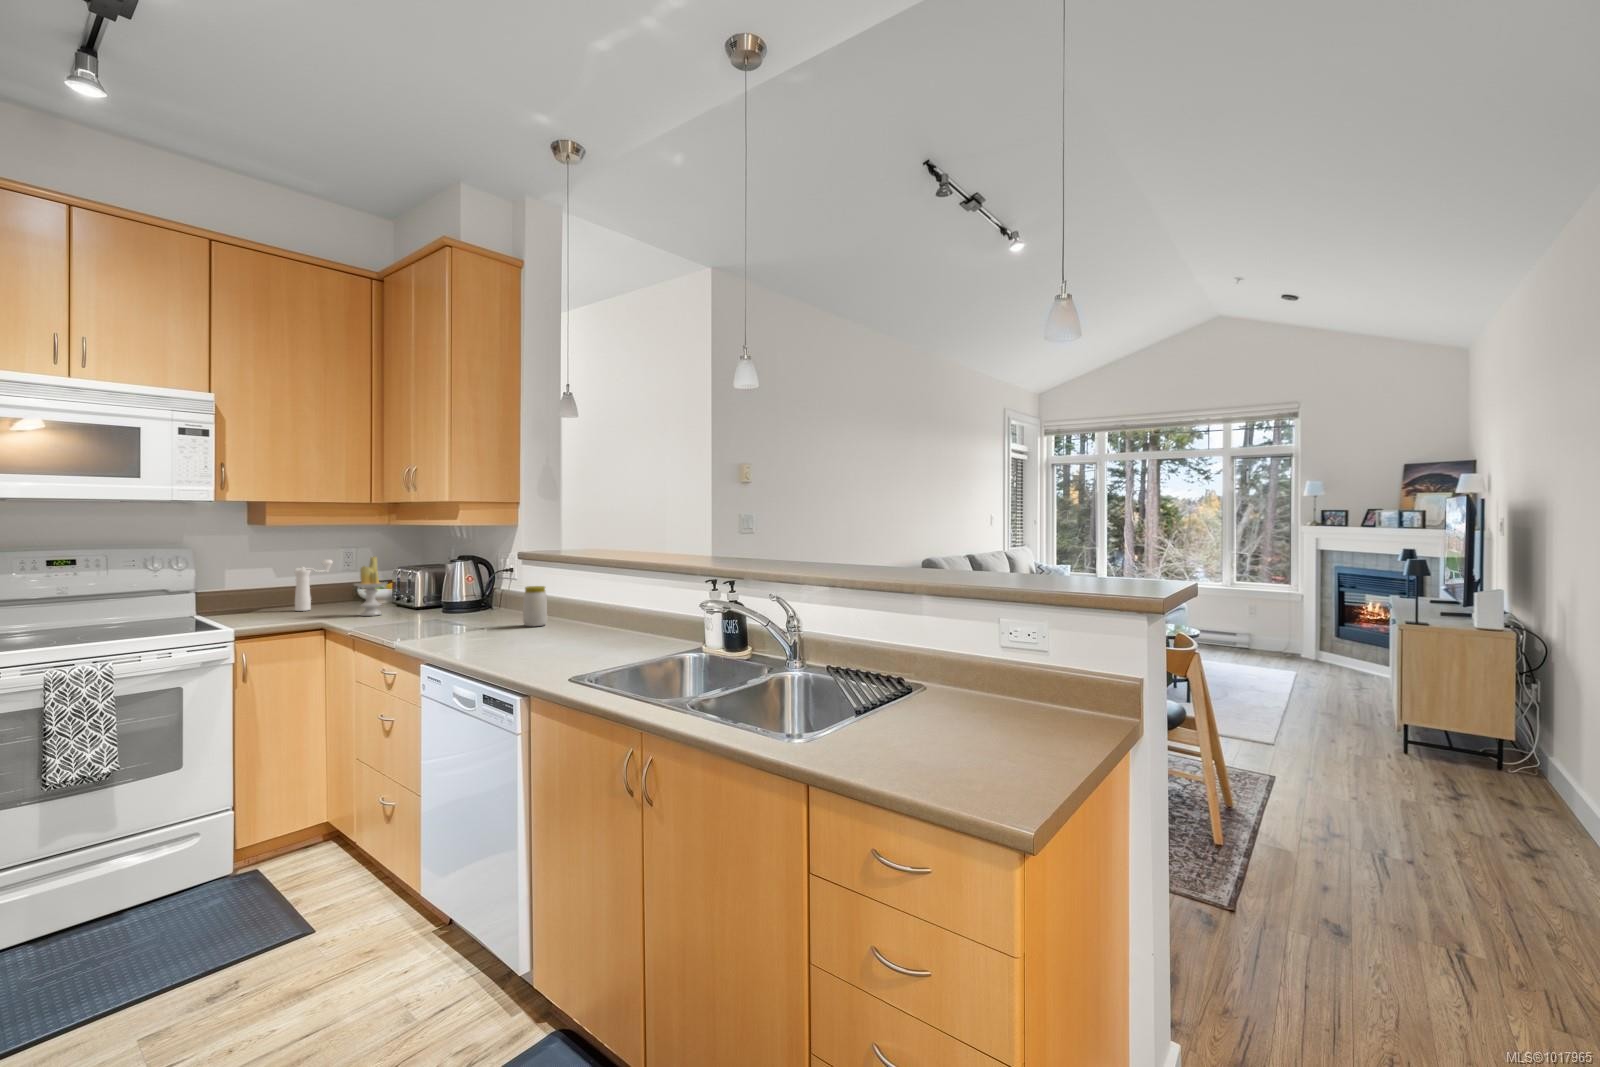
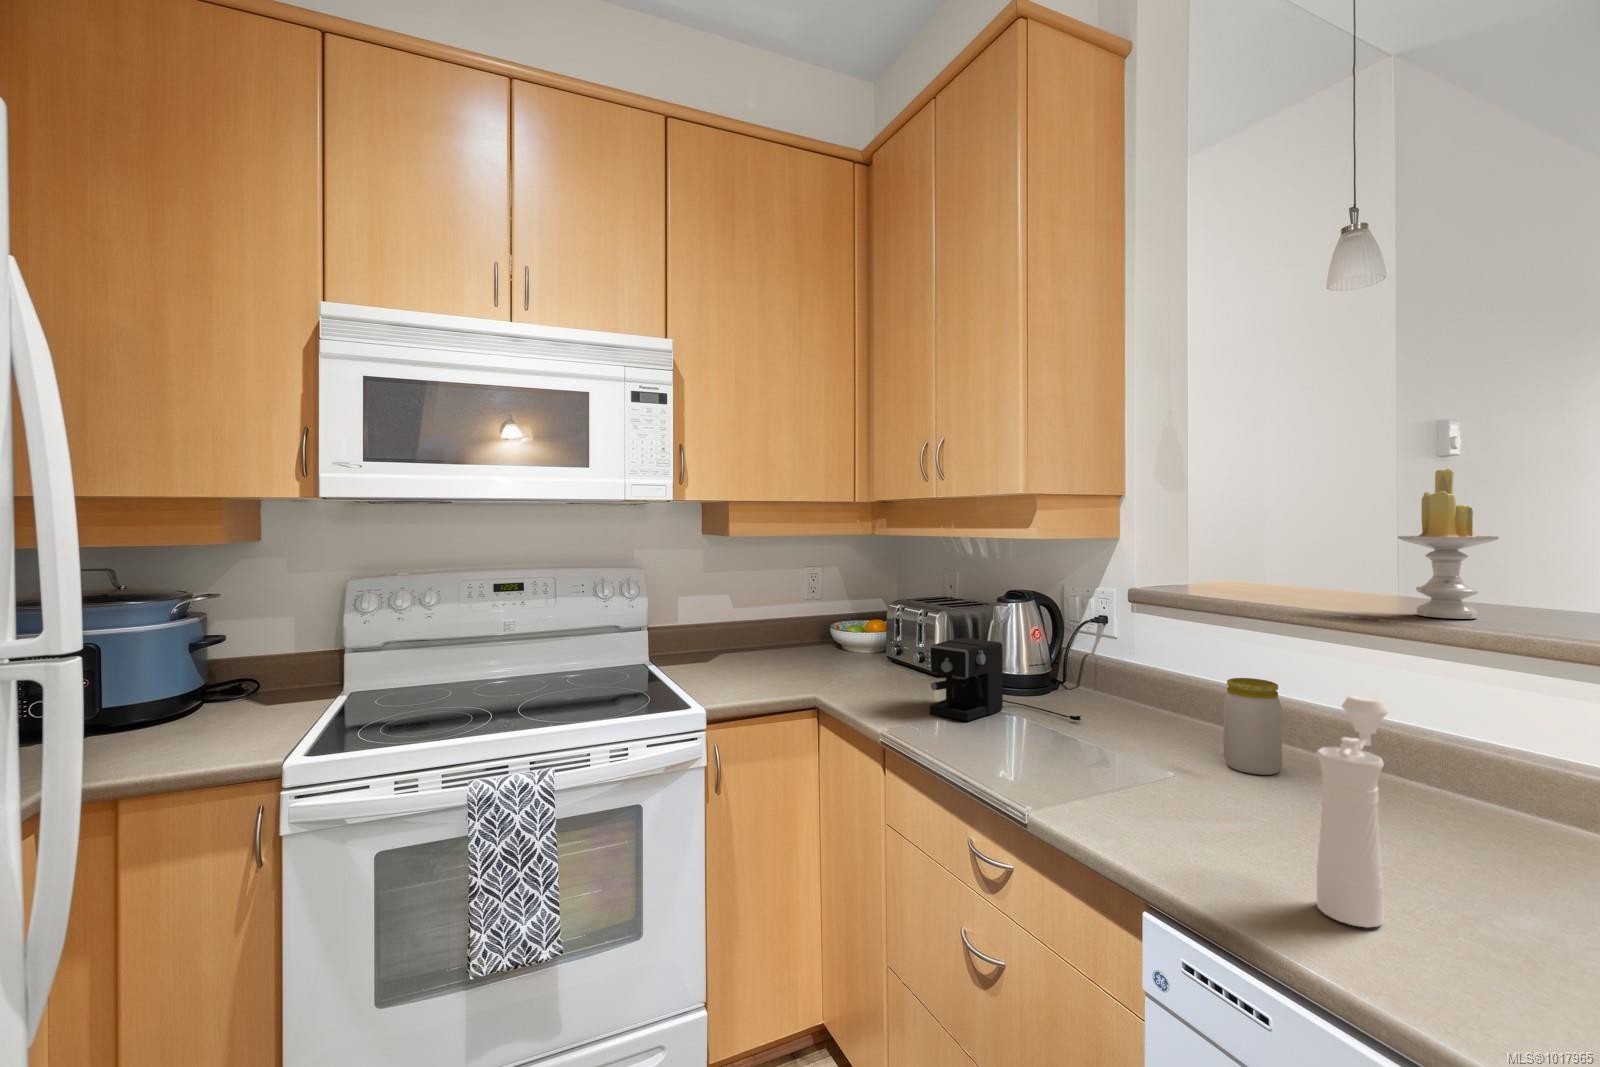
candle: present [354,556,387,616] -> present [1398,469,1499,619]
pepper mill: present [295,560,333,611] -> present [1316,695,1389,927]
coffee maker: none [389,581,478,622] -> present [930,638,1081,721]

